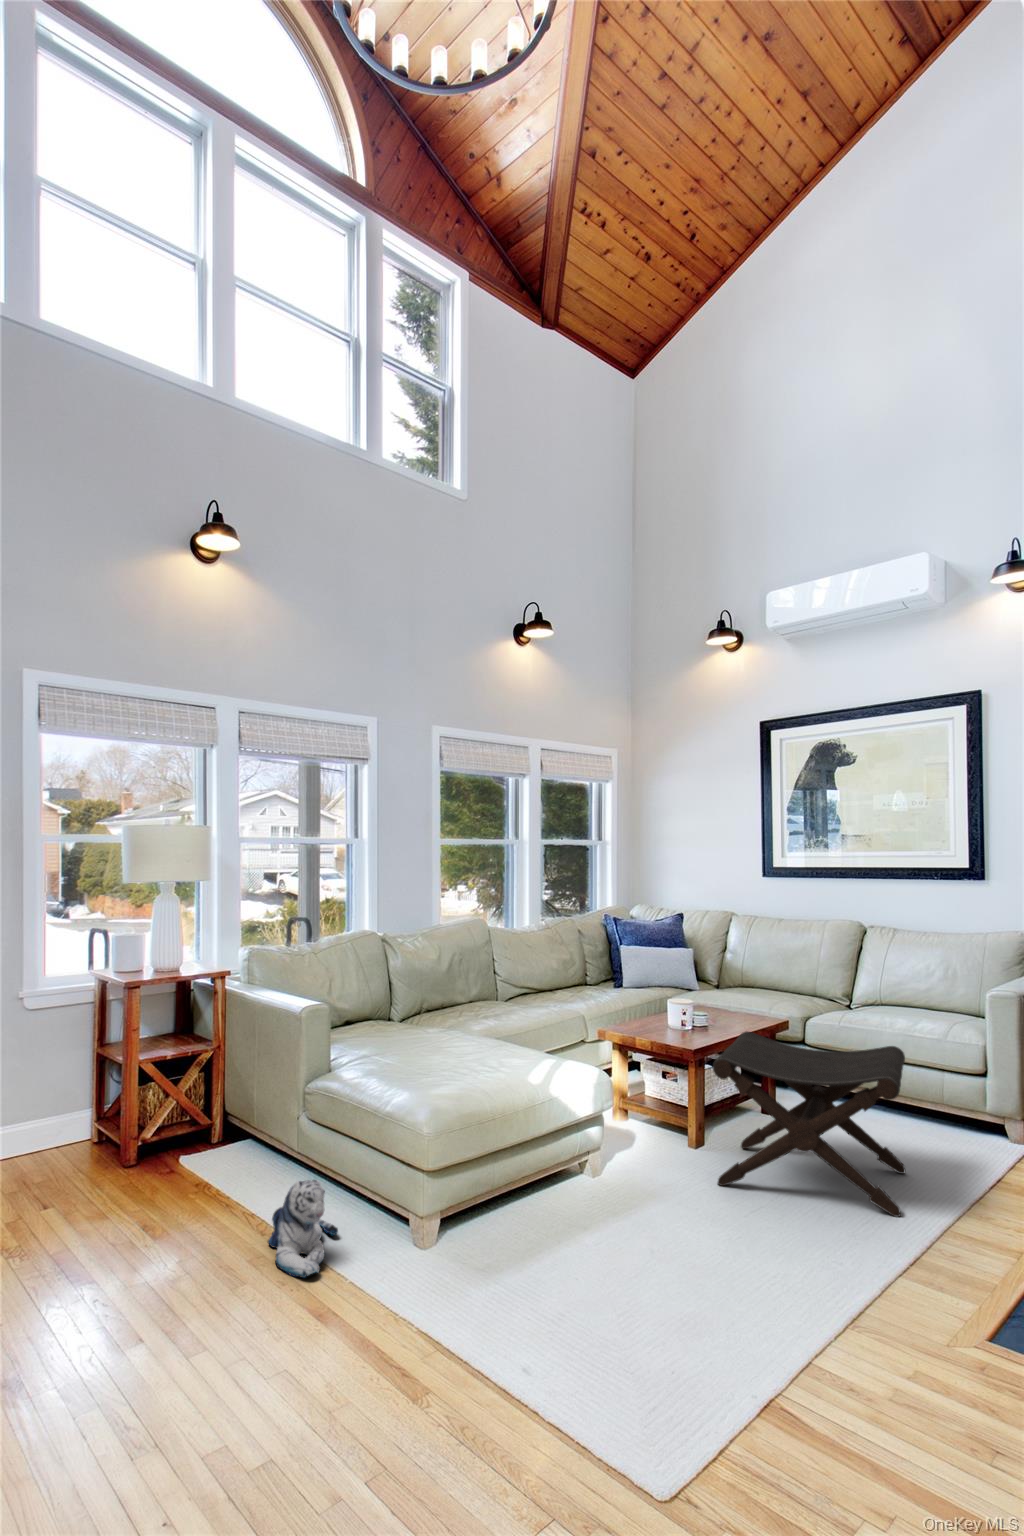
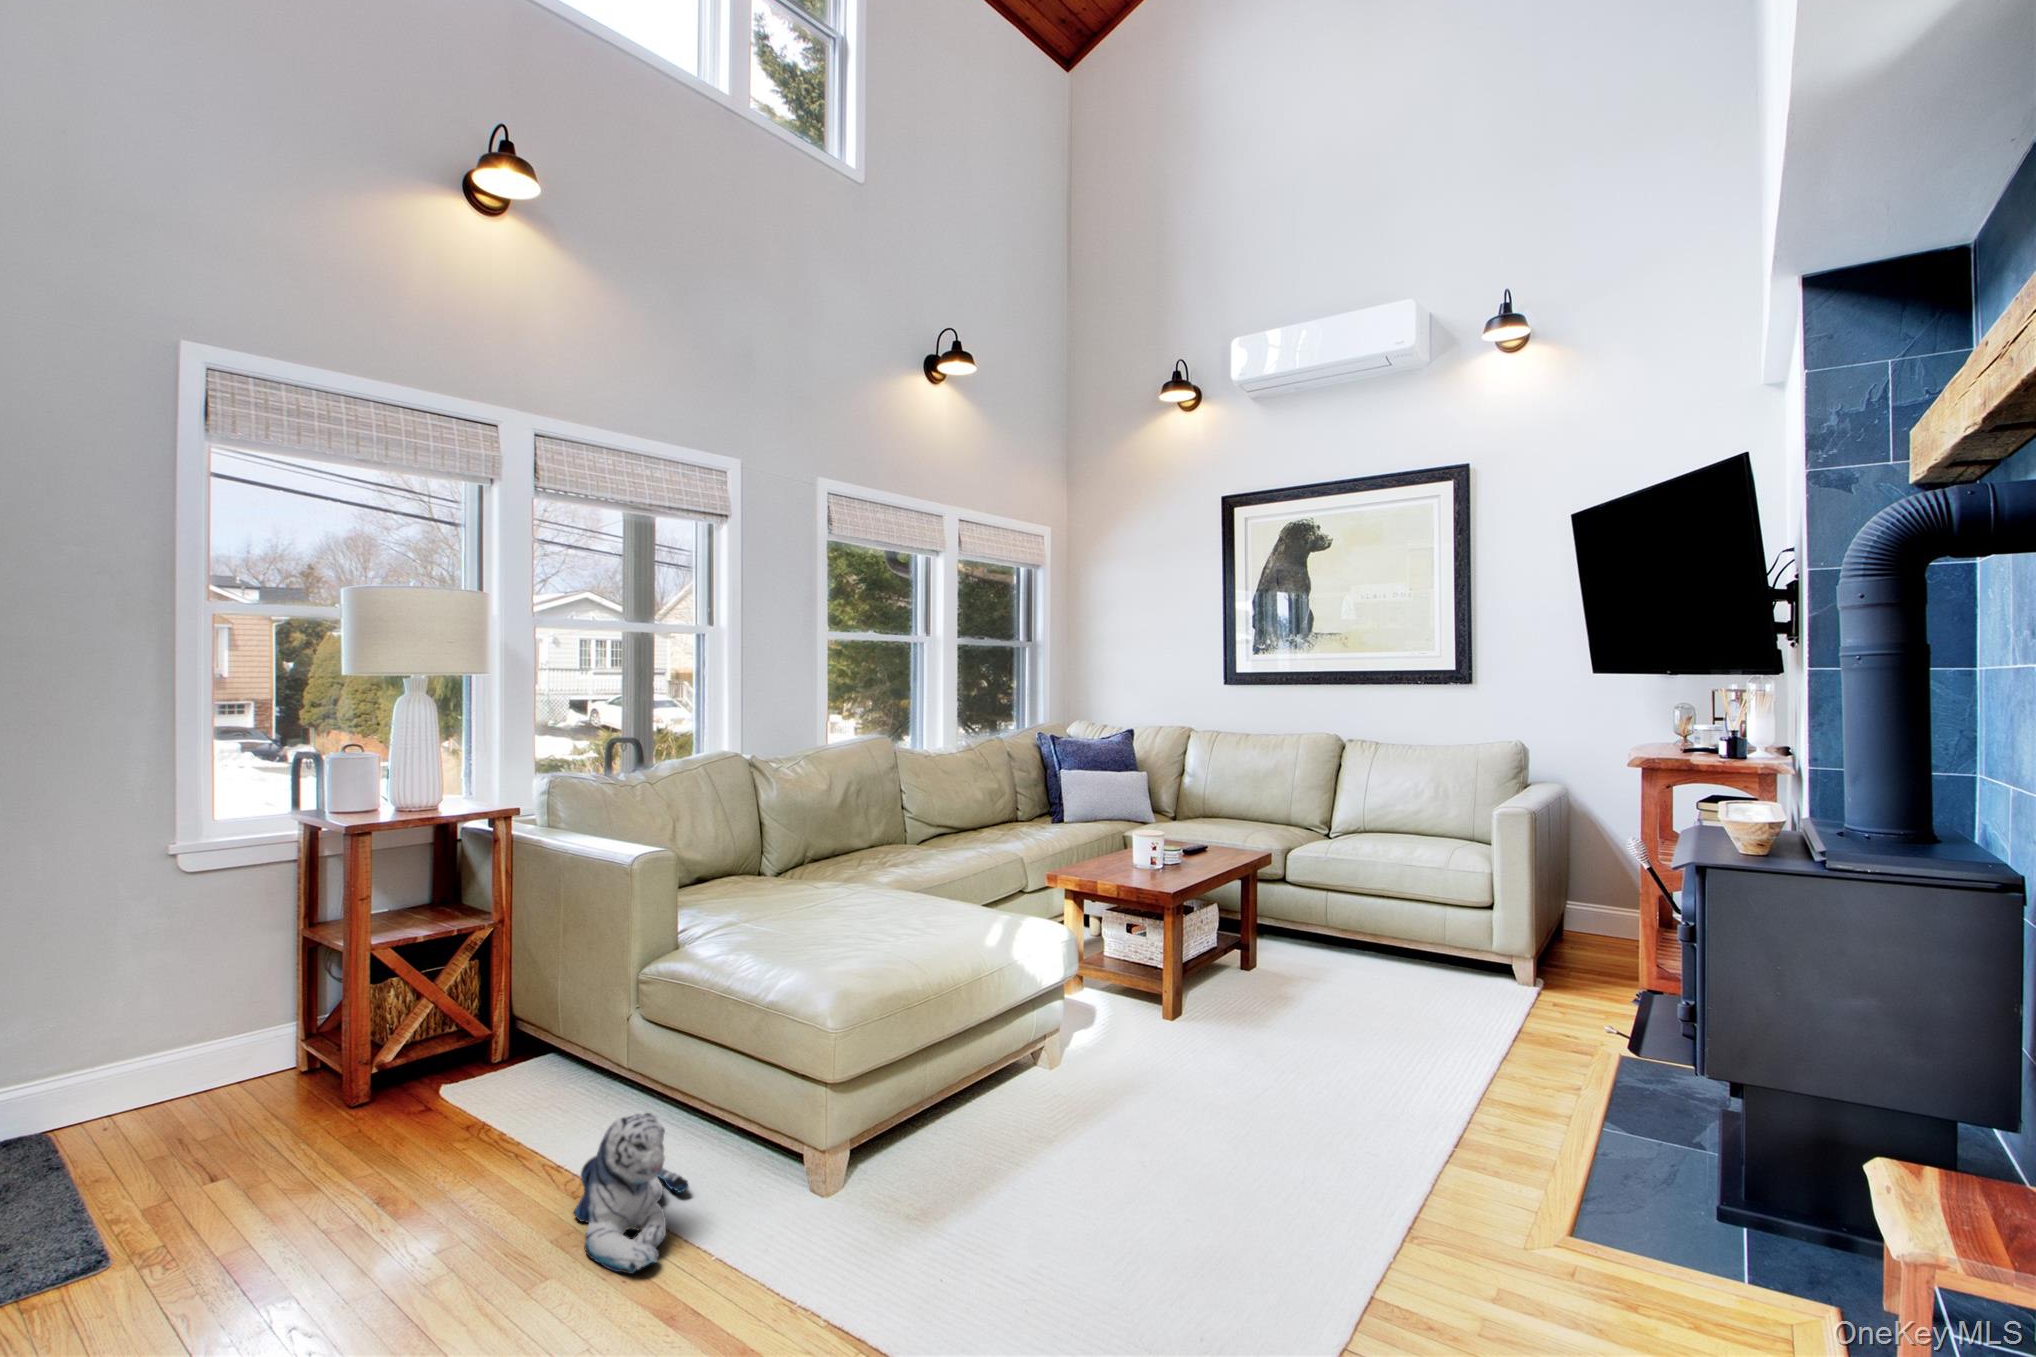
footstool: present [713,1031,905,1217] -> none [1219,865,1479,1098]

